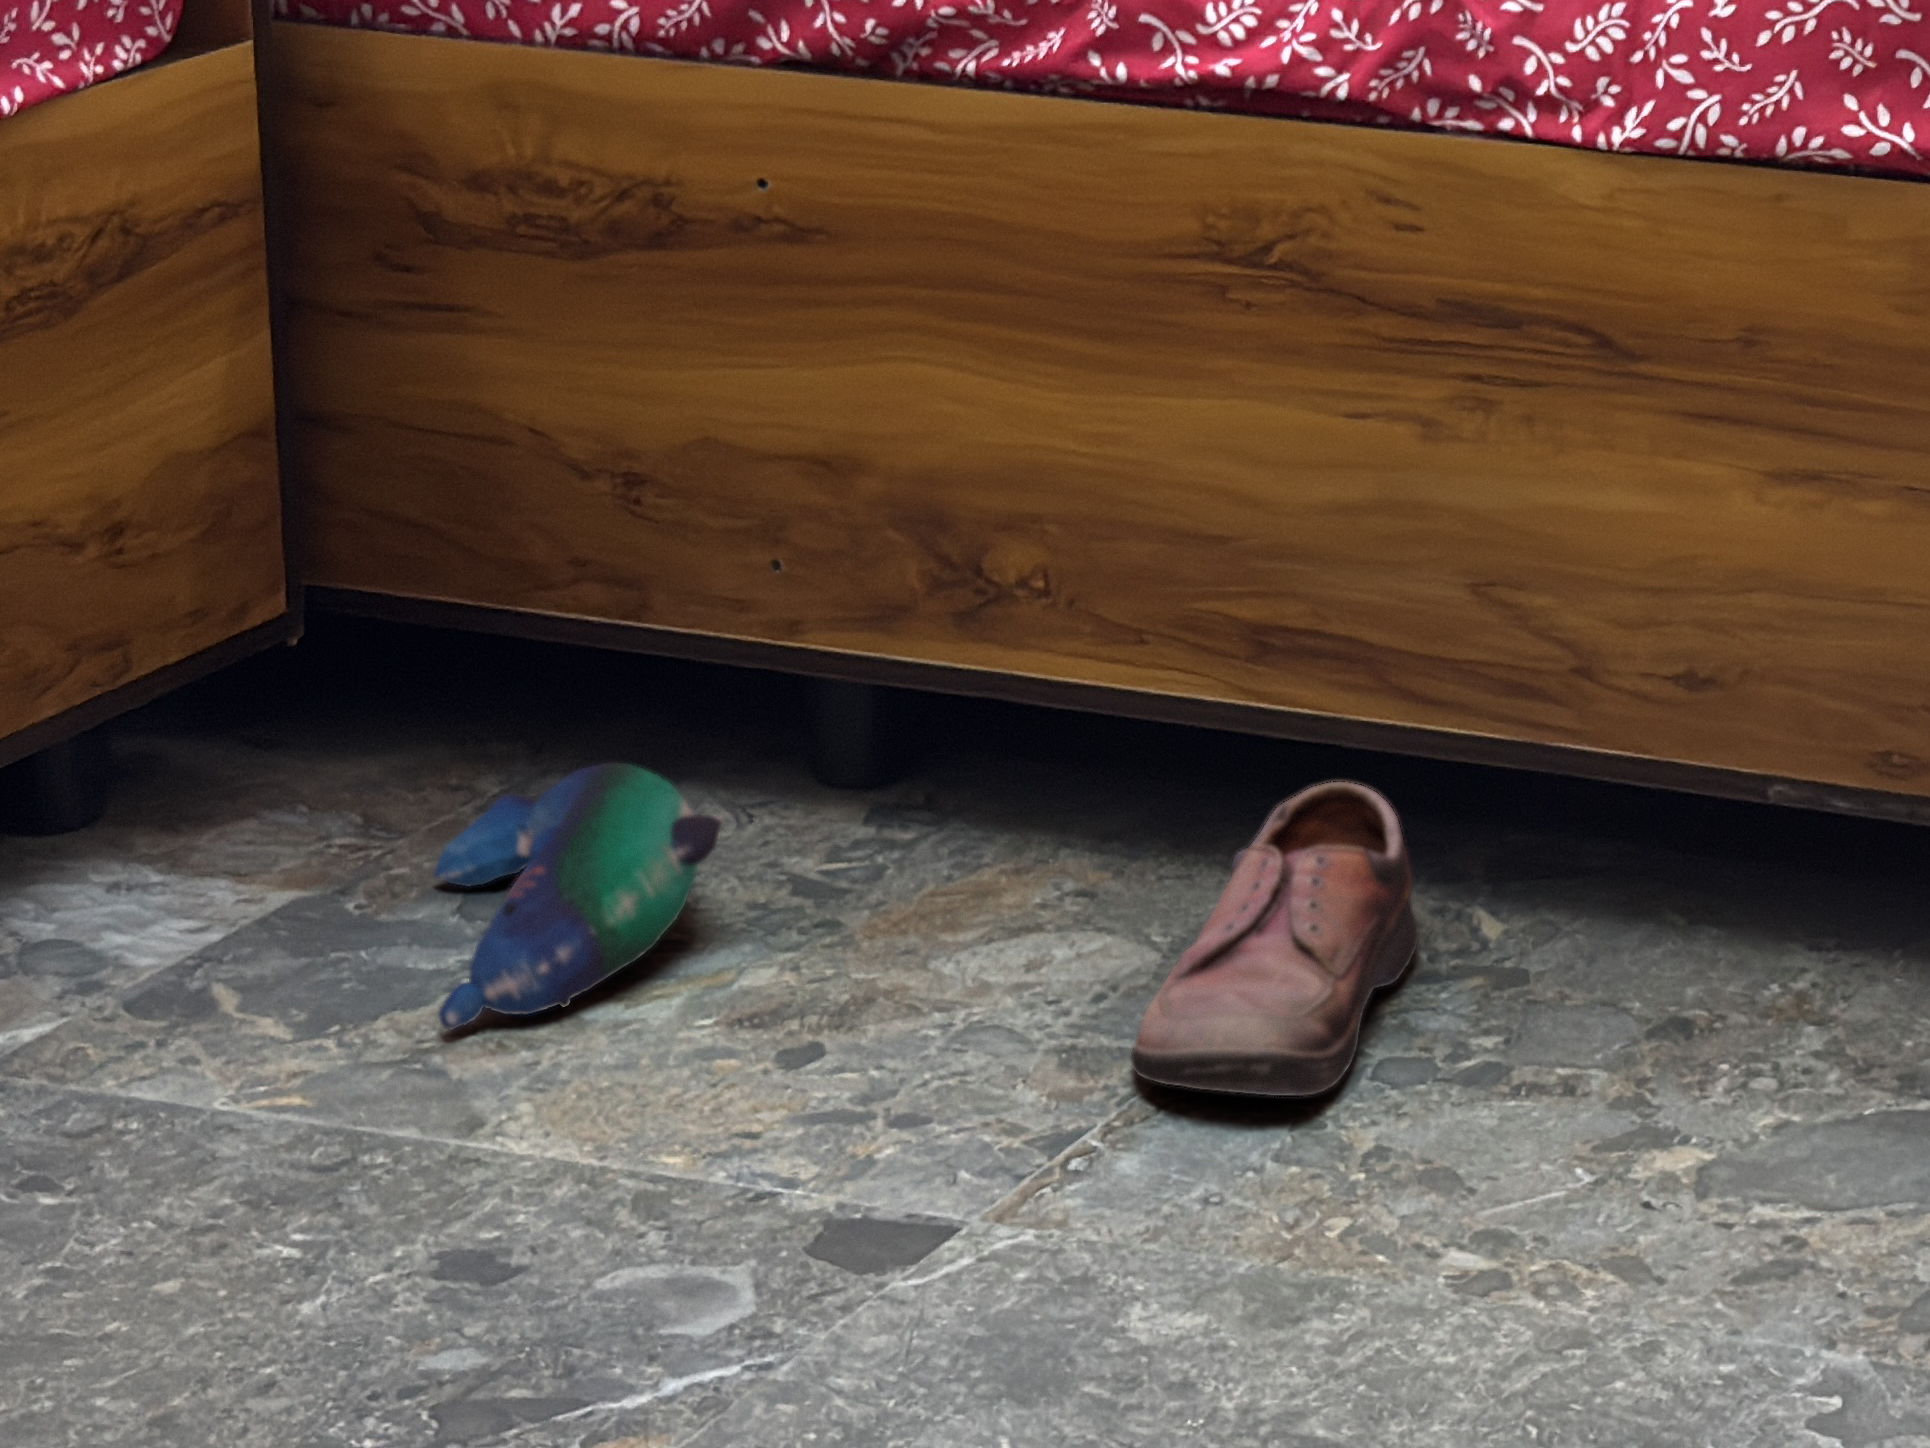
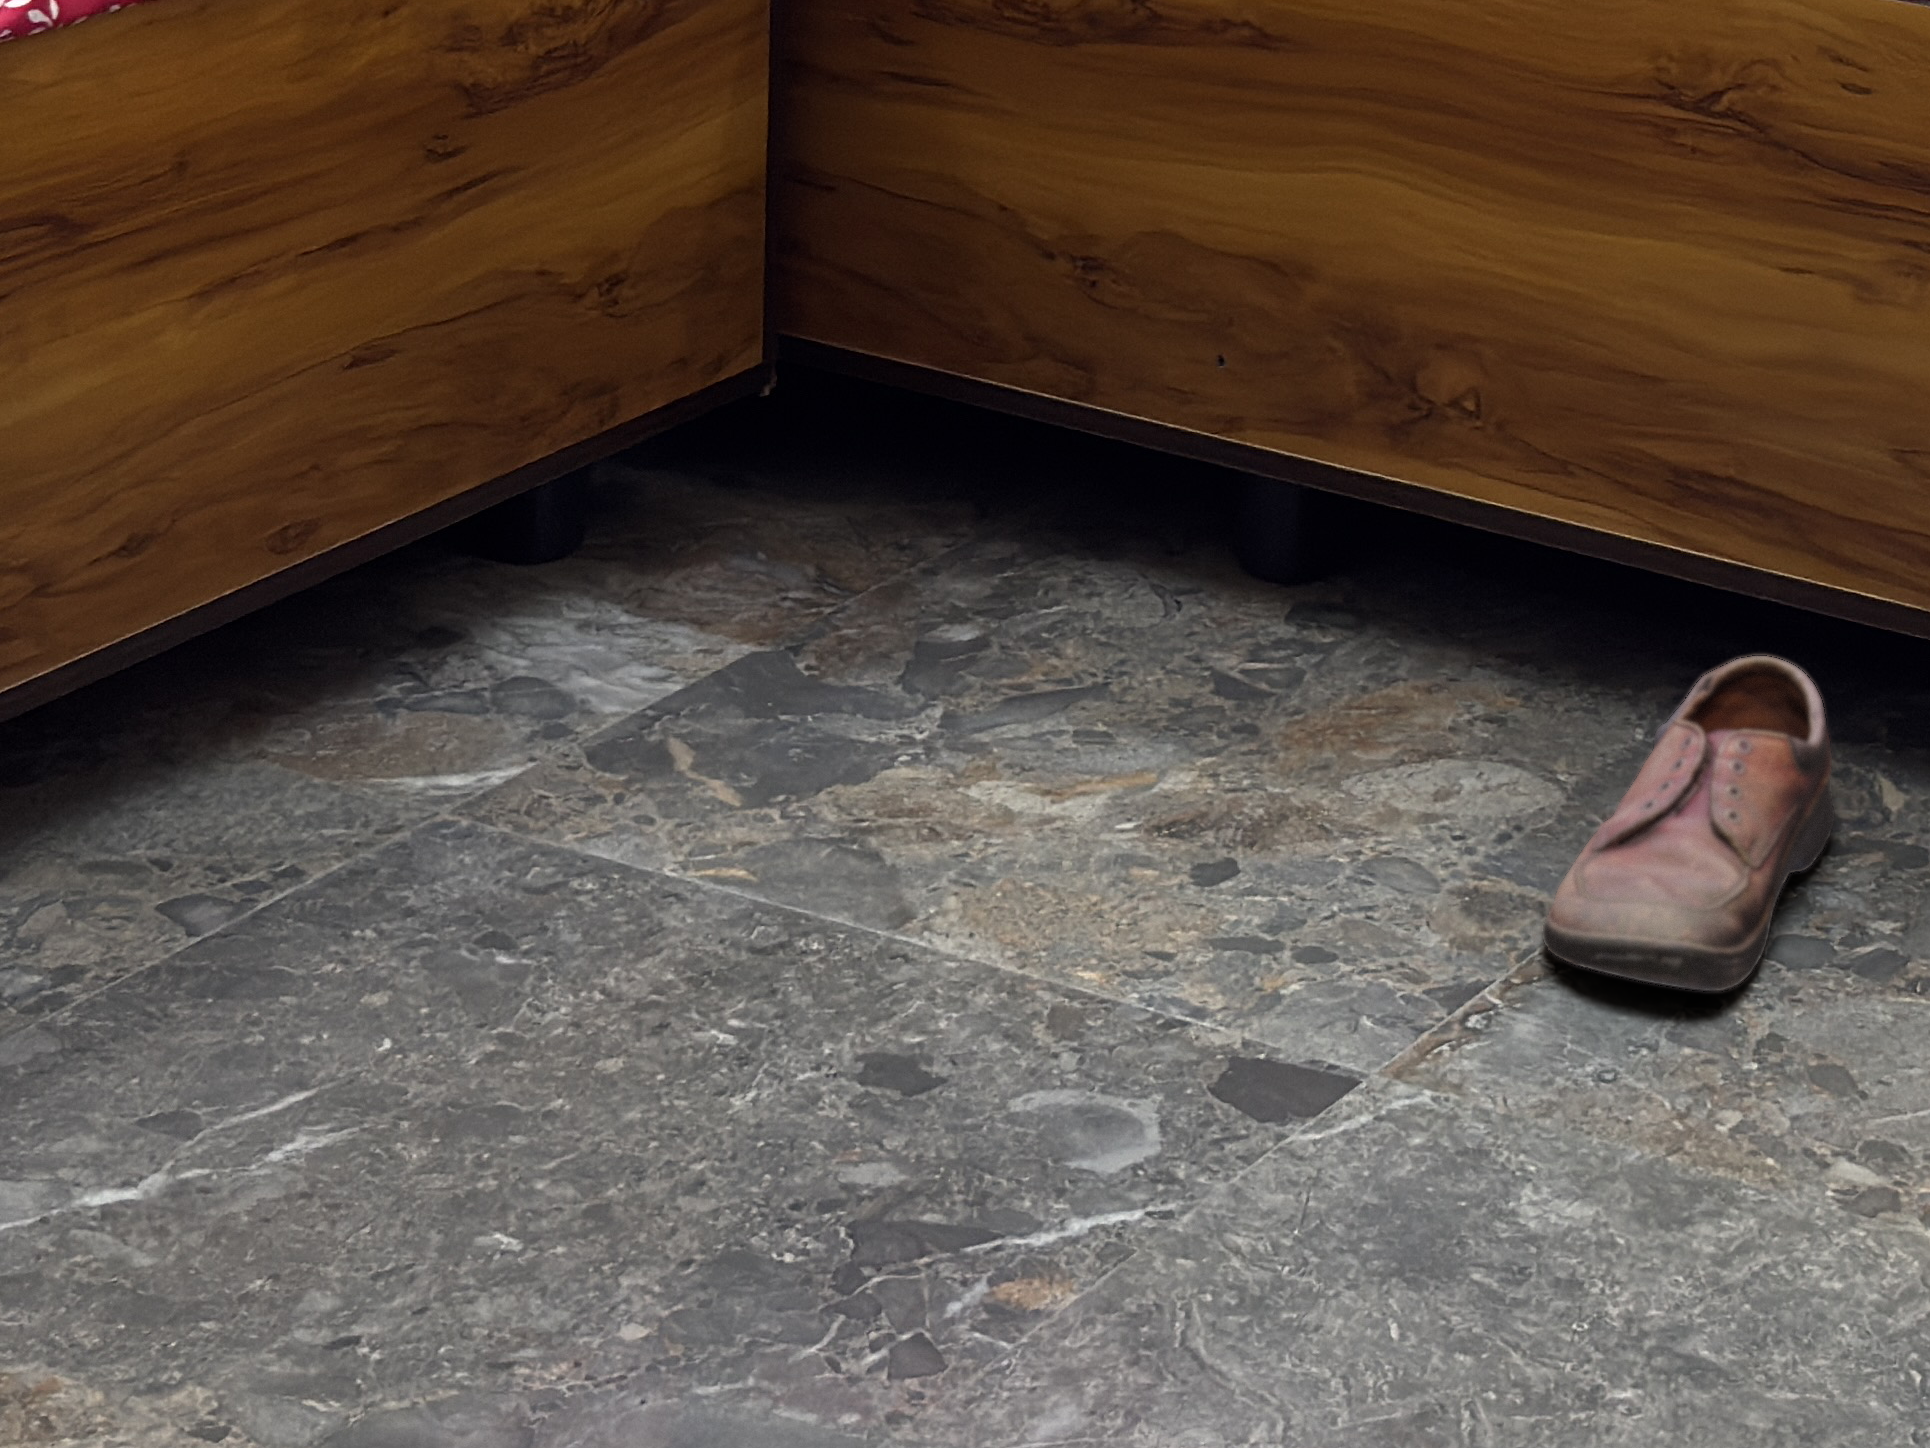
plush toy: present [434,763,722,1029] -> none [874,567,1159,833]

